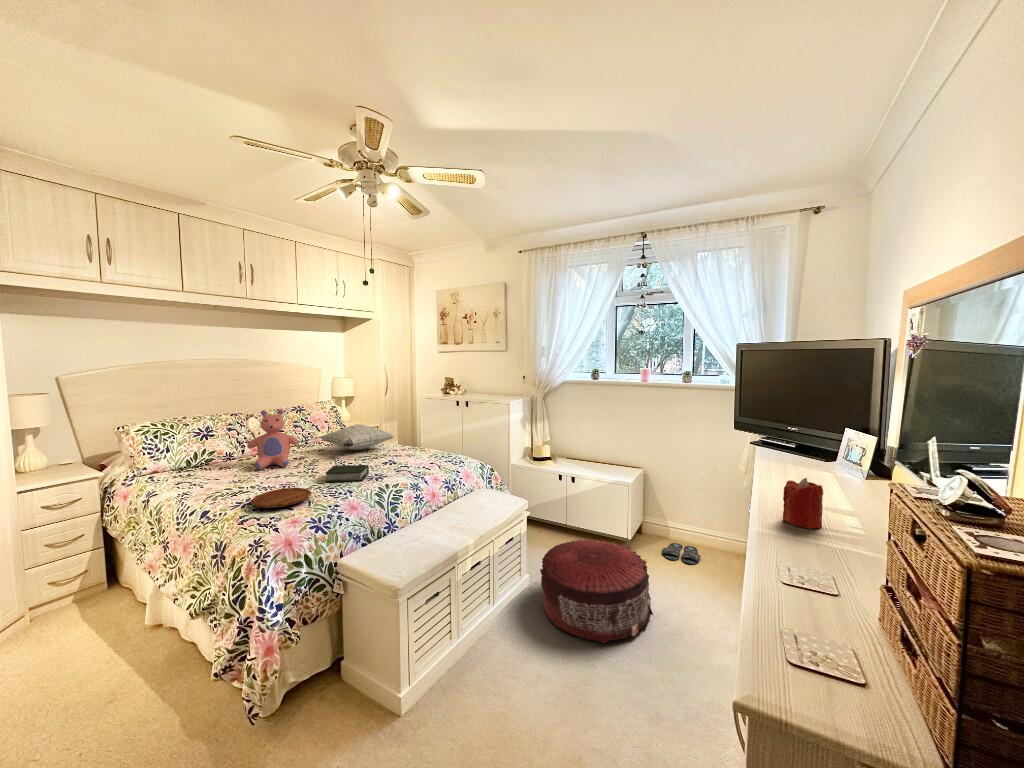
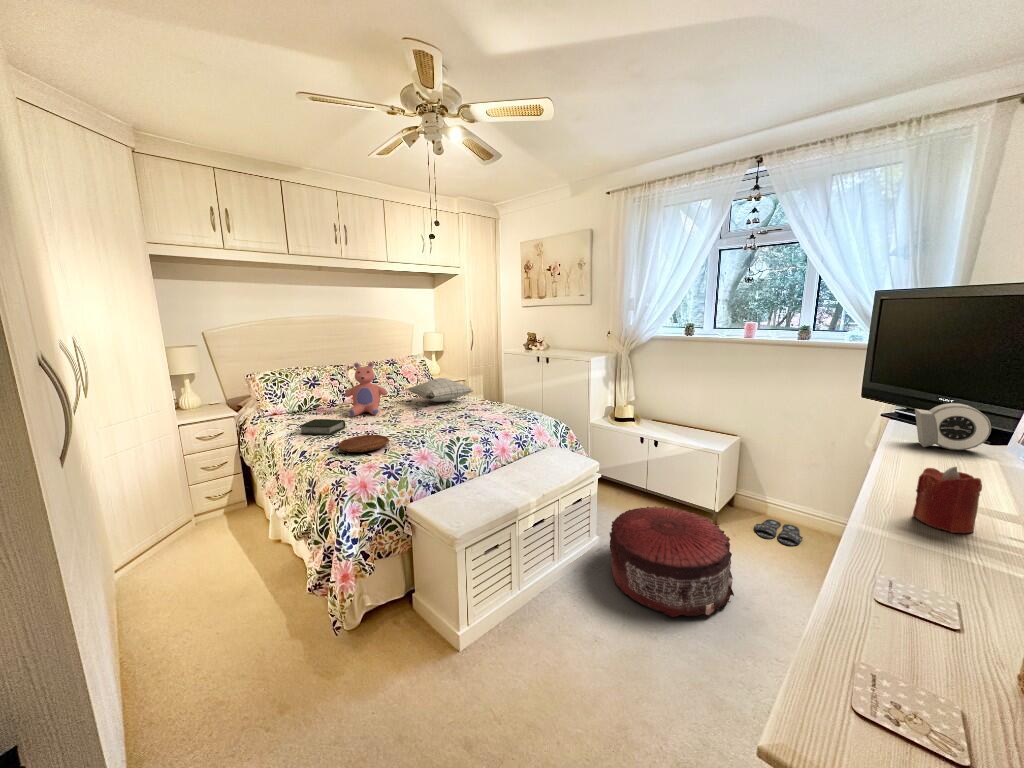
alarm clock: none [773,432,823,468] -> present [915,403,991,450]
book: present [325,465,369,482] -> present [300,419,345,435]

